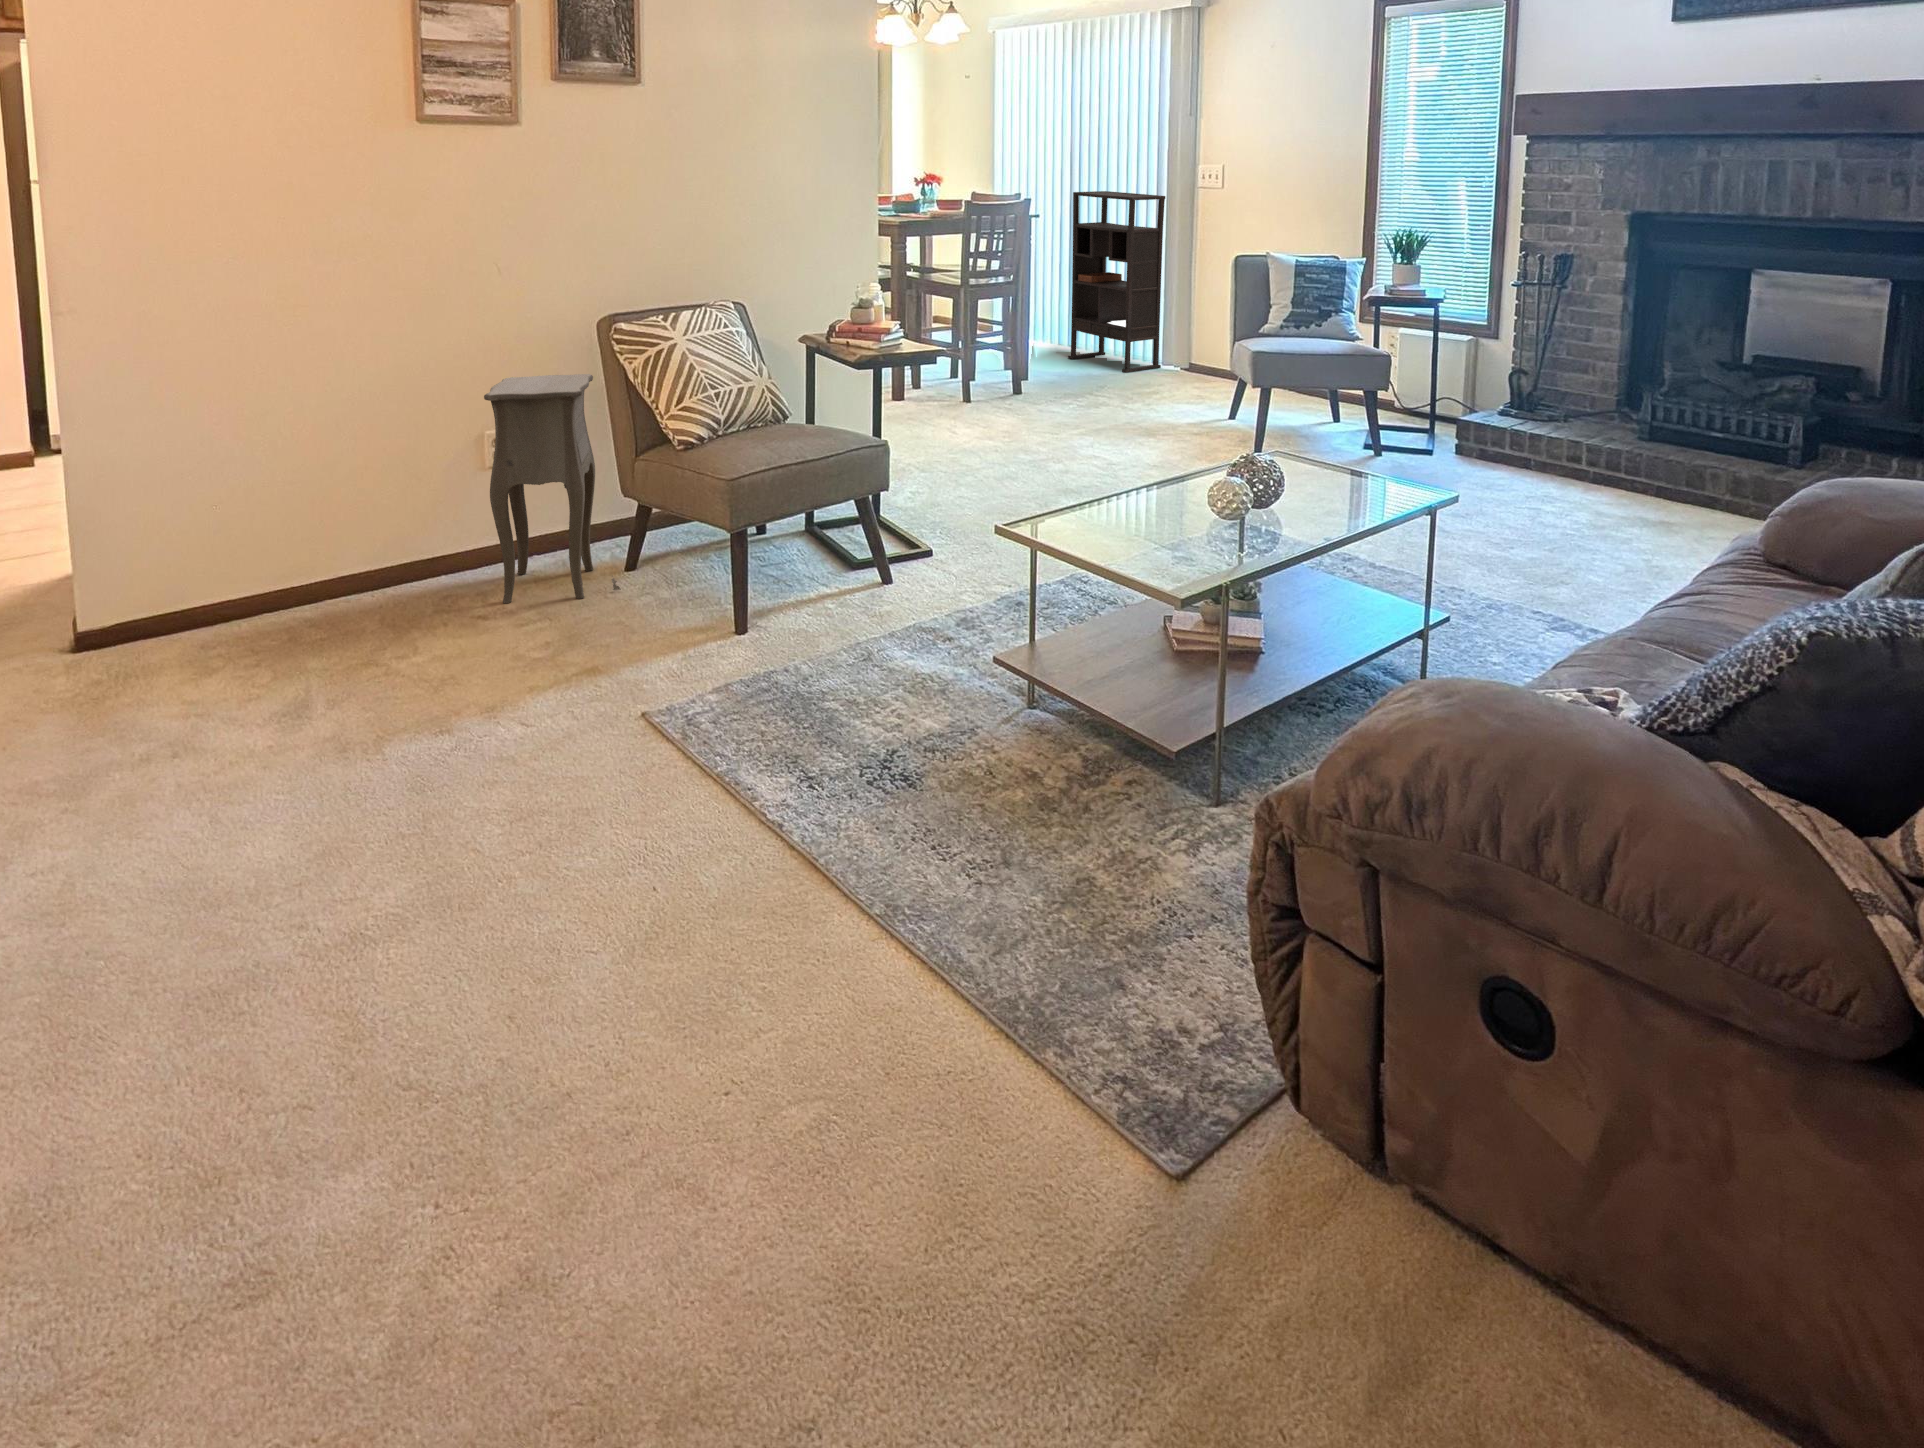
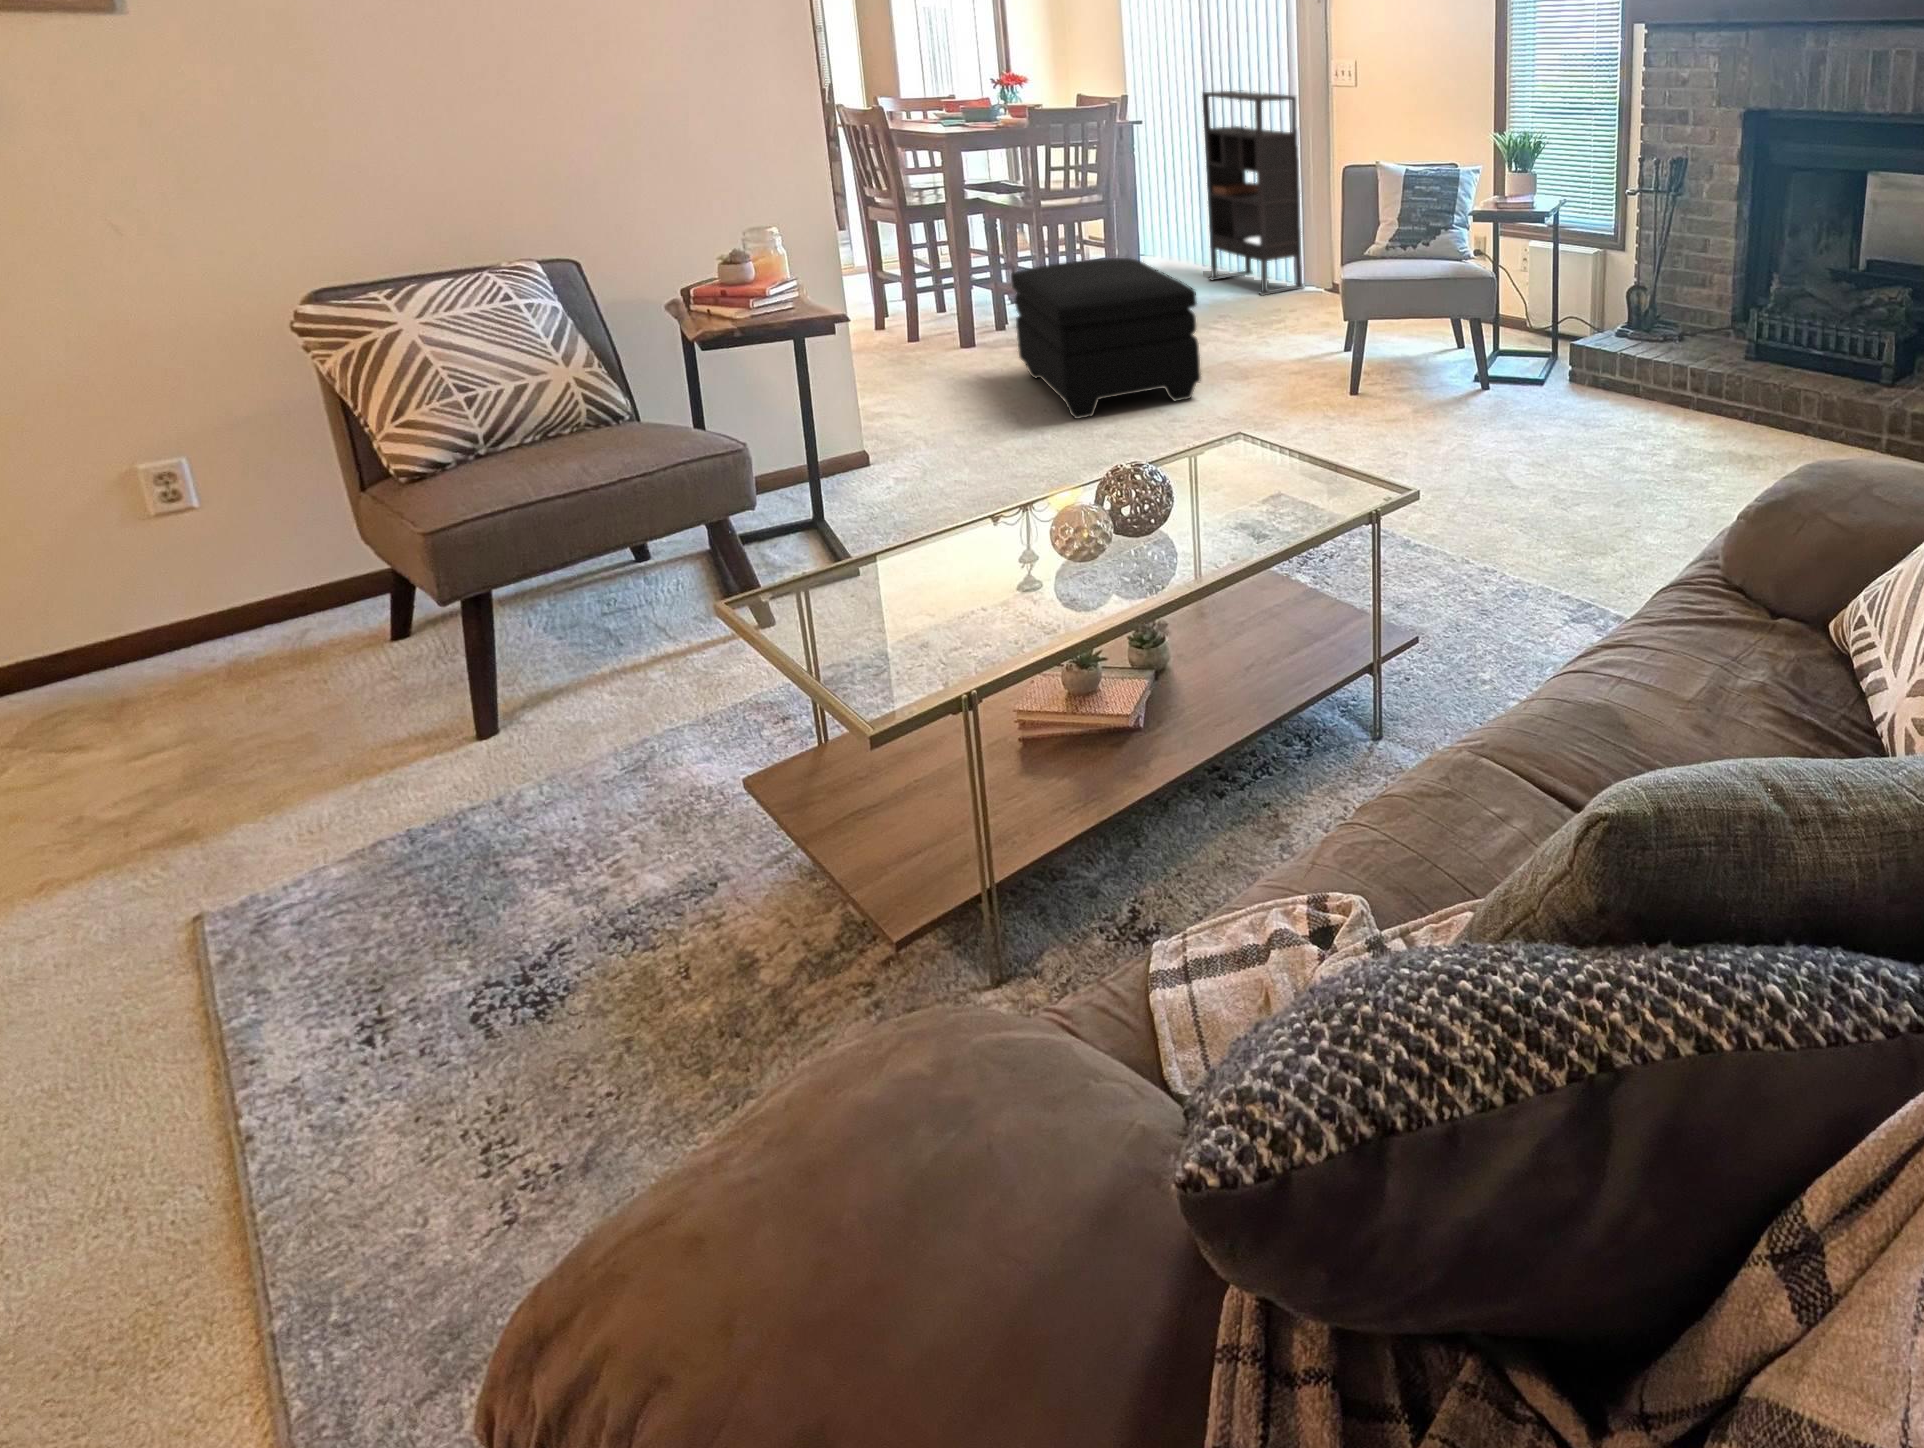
ottoman: none [958,329,1129,459] -> present [1011,258,1201,419]
side table: present [484,374,621,603] -> none [27,377,344,715]

